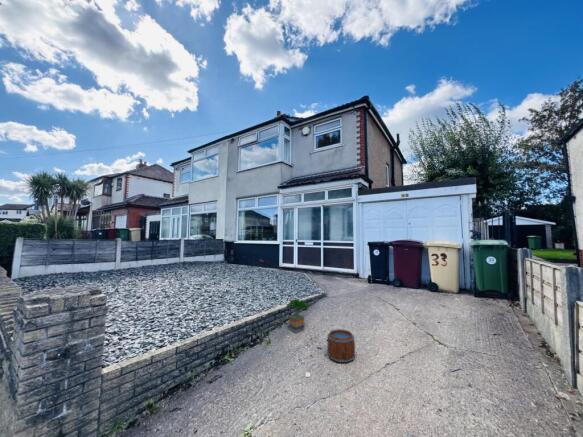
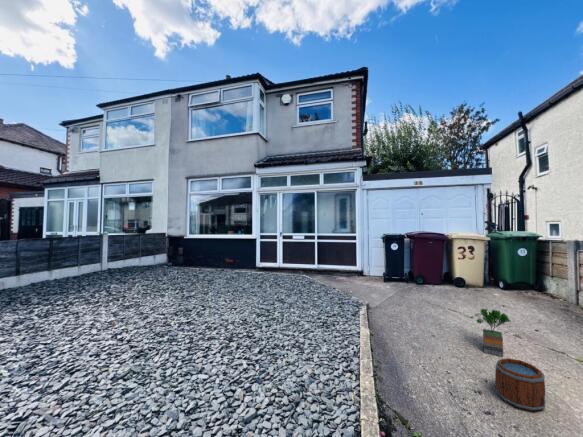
potted tree: present [287,299,308,333] -> present [475,309,510,357]

